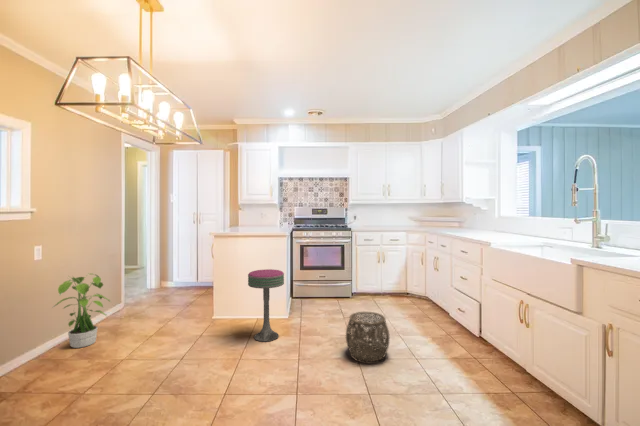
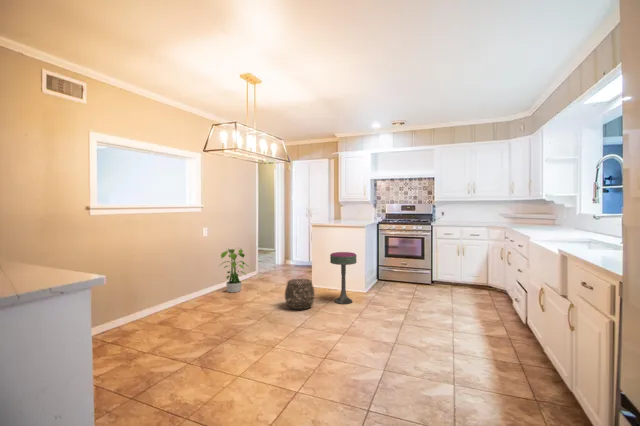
woven basket: present [346,312,390,361] -> present [285,279,315,310]

